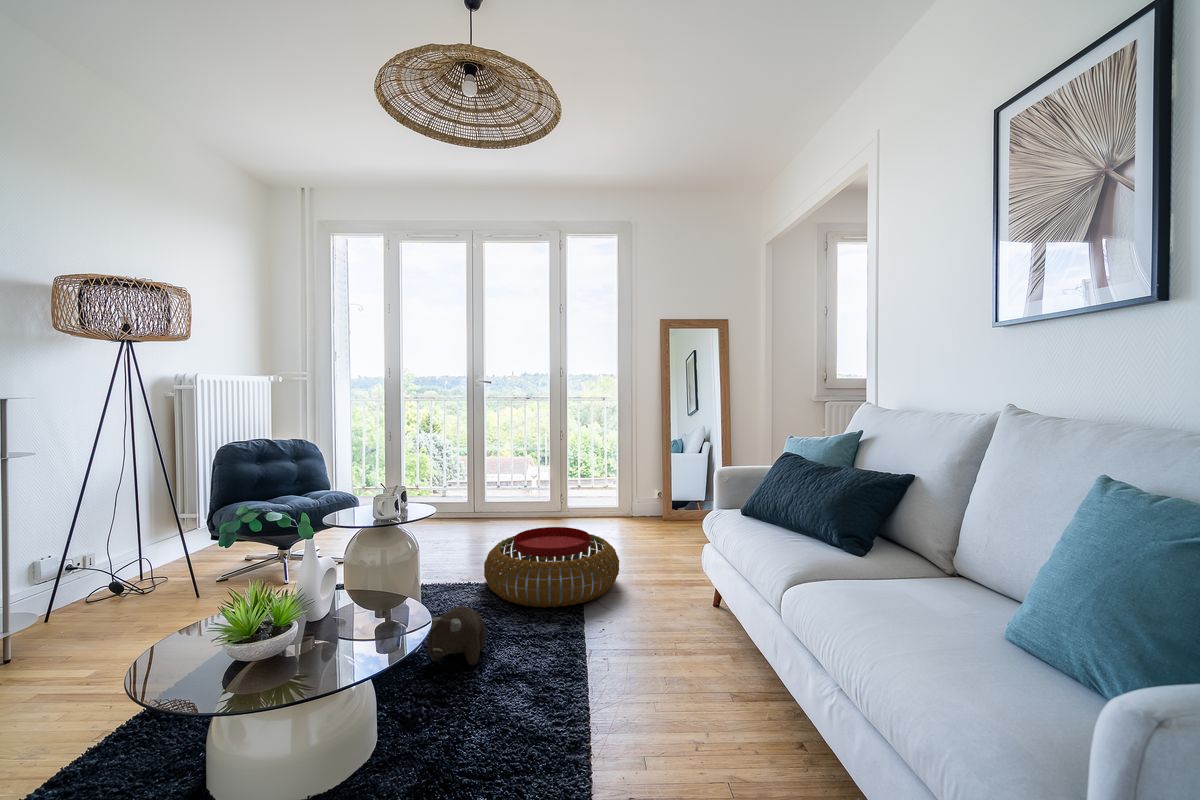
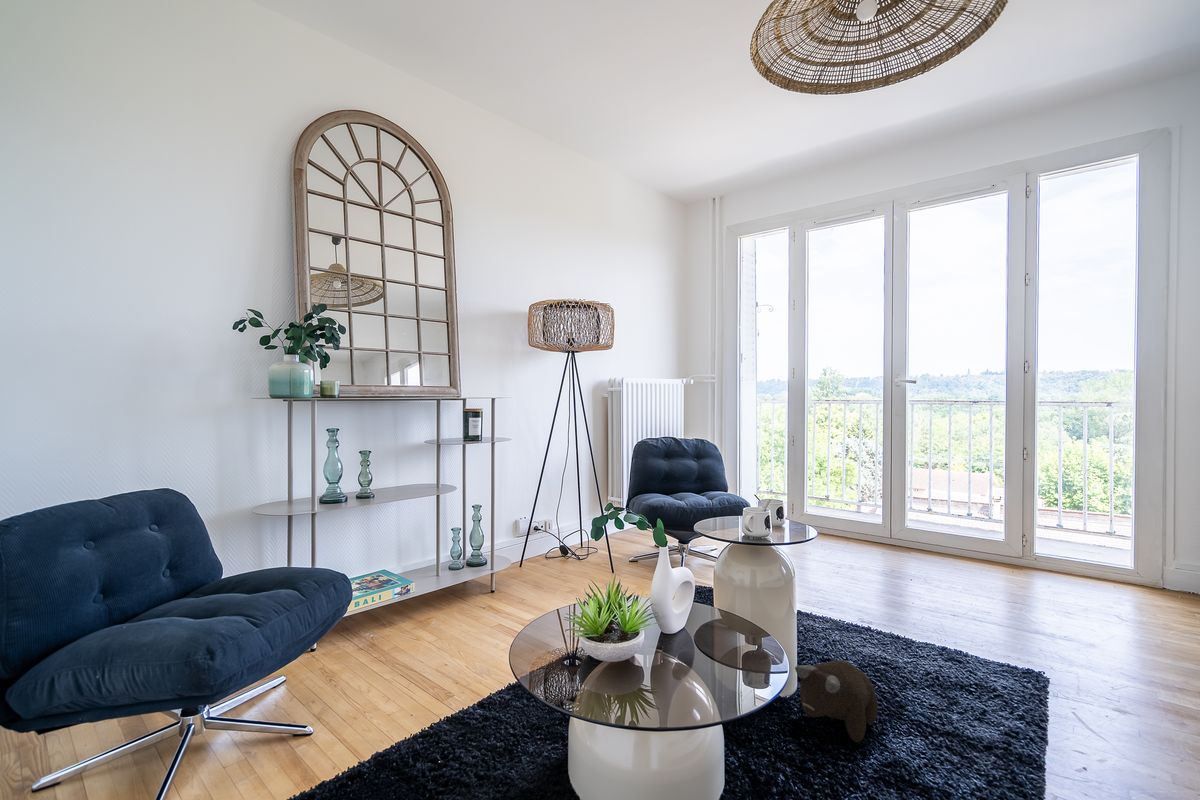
pouf: present [484,527,619,608] -> none [887,581,1126,714]

